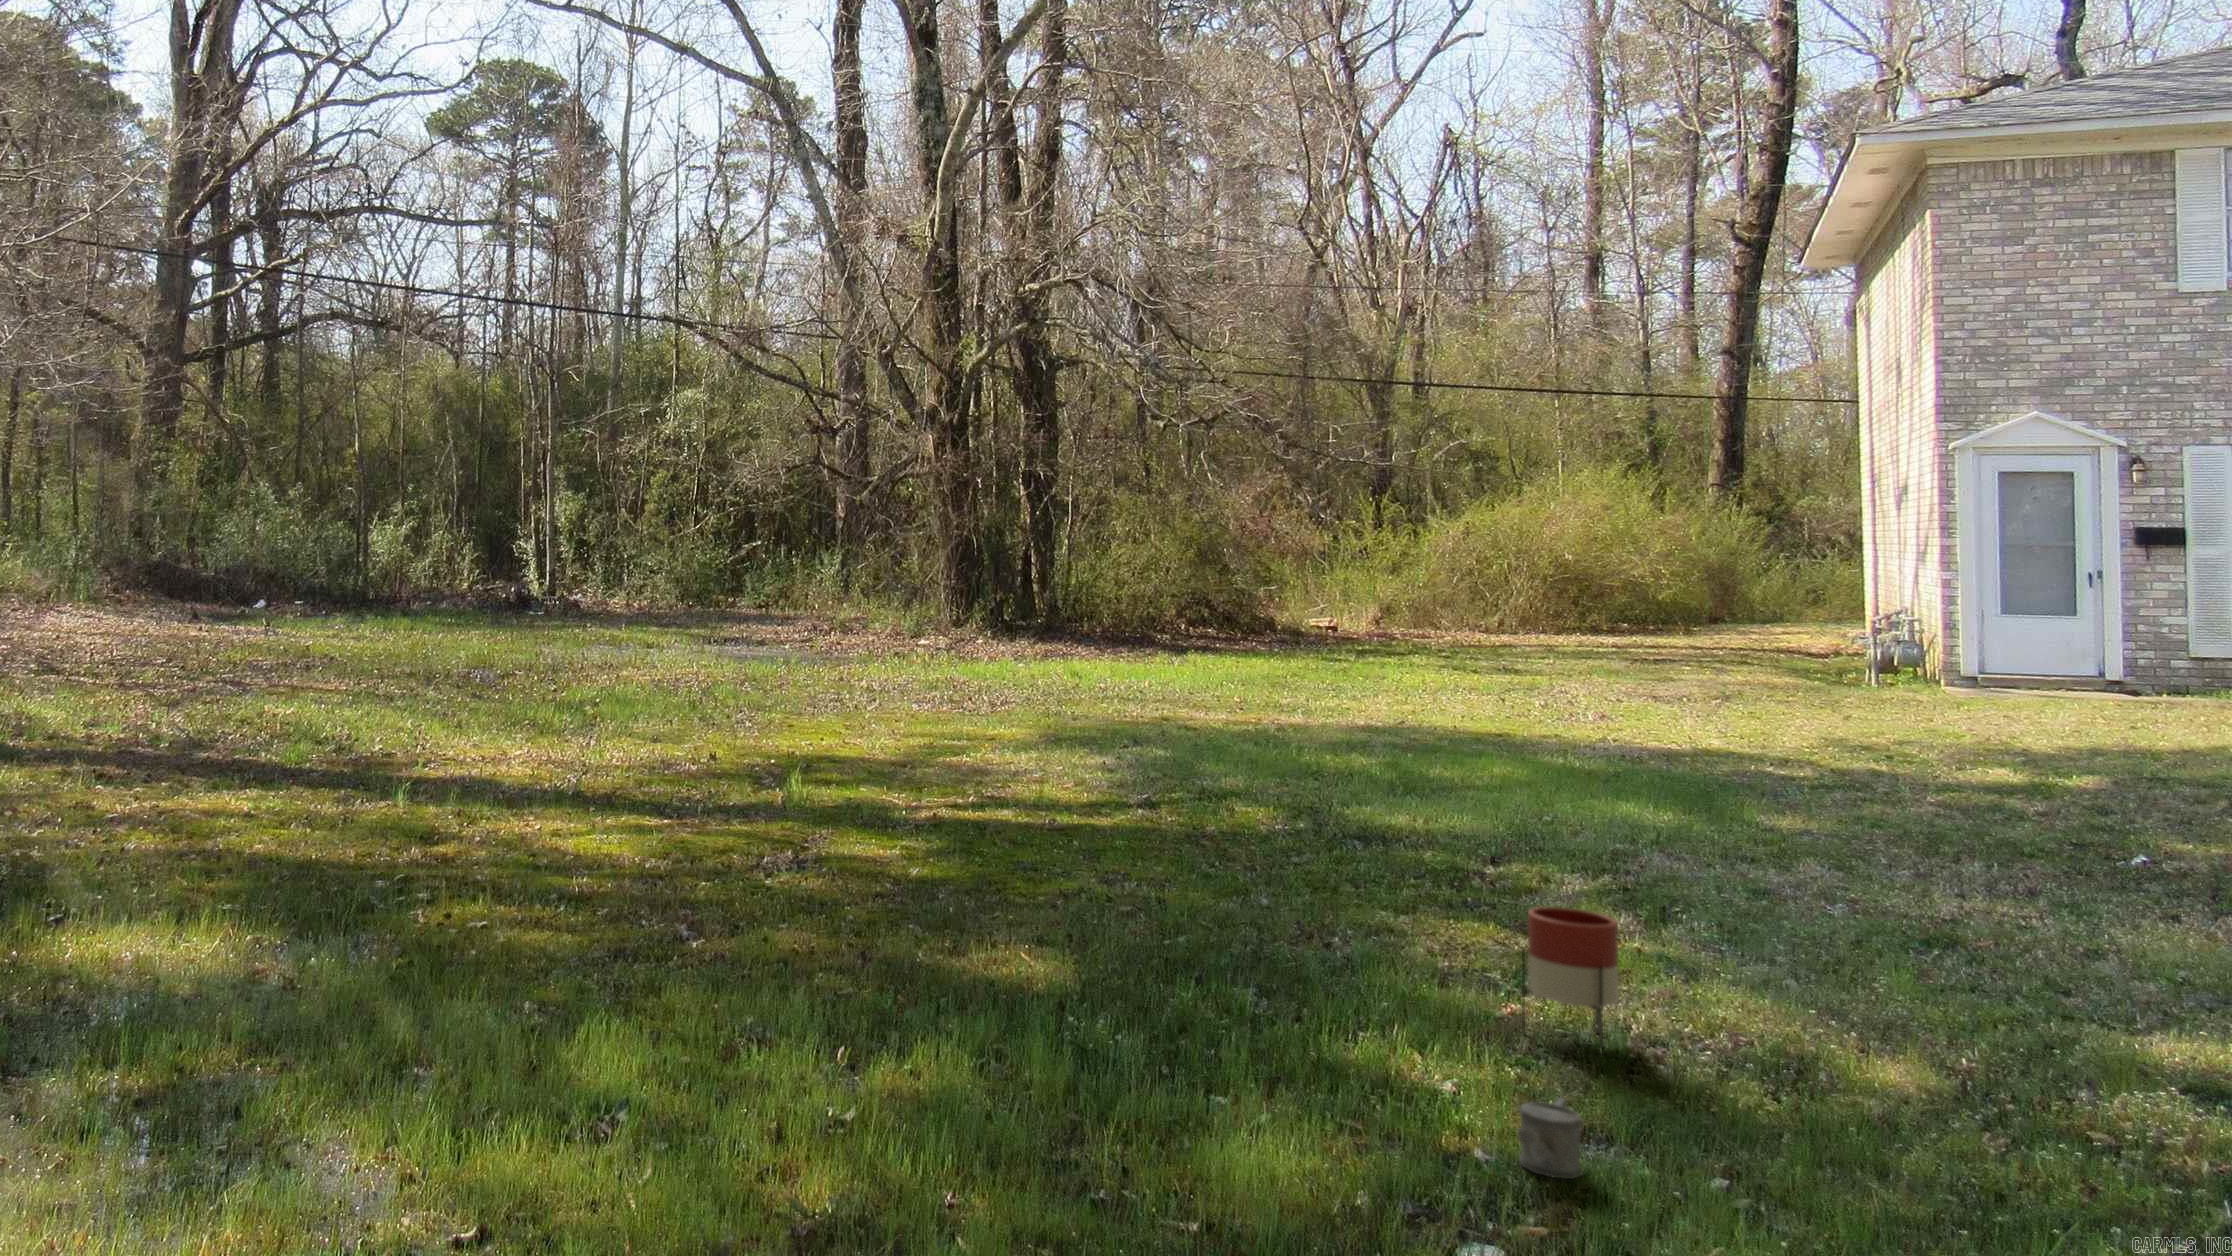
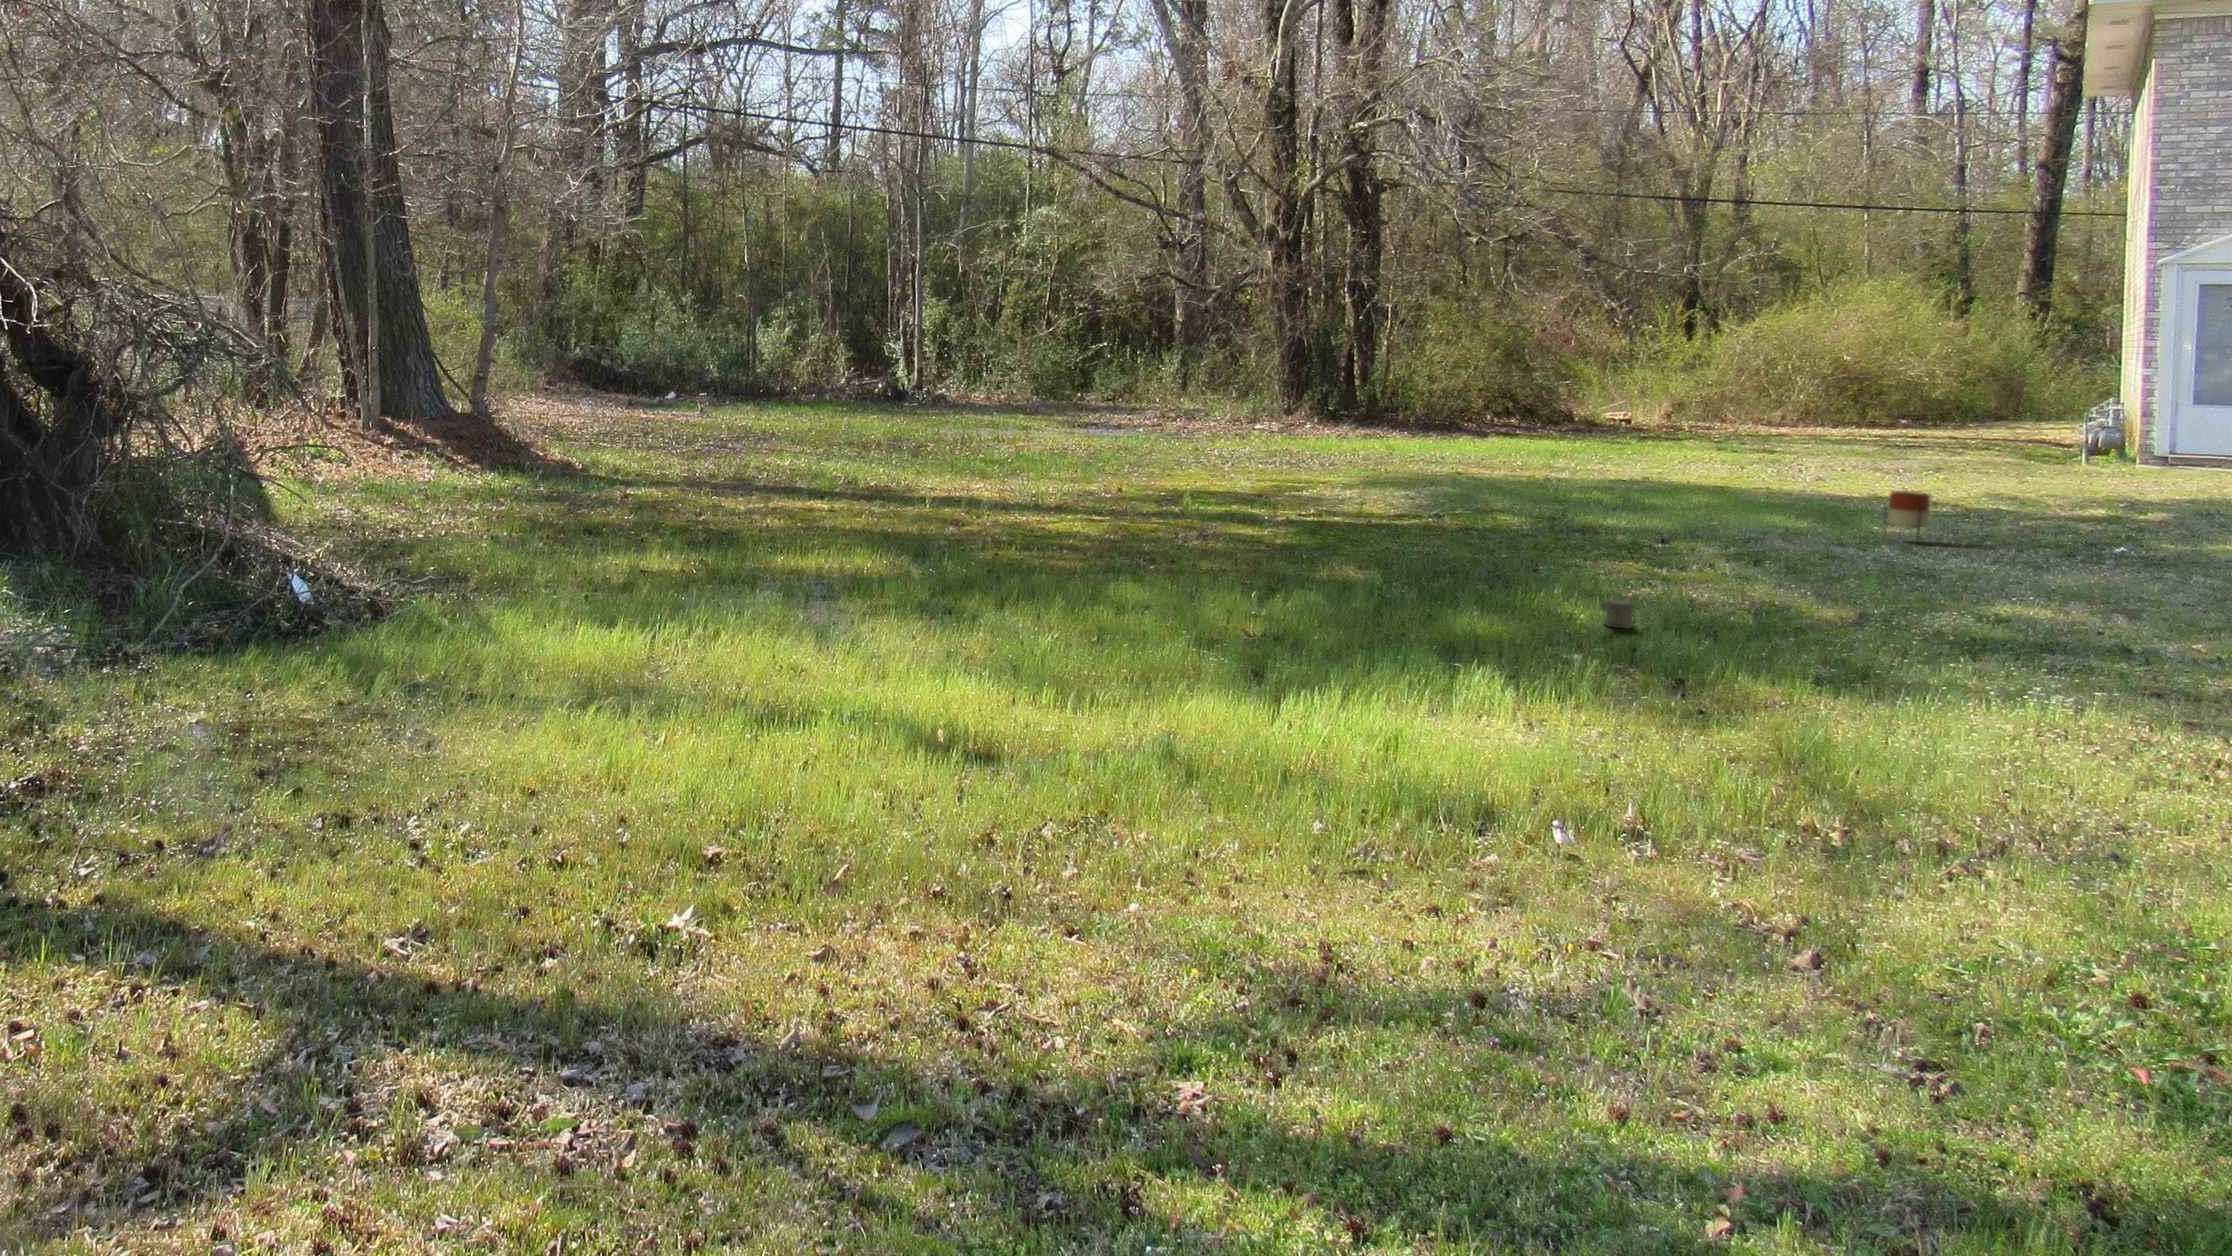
planter: present [1522,907,1619,1054] -> present [1887,491,1930,541]

